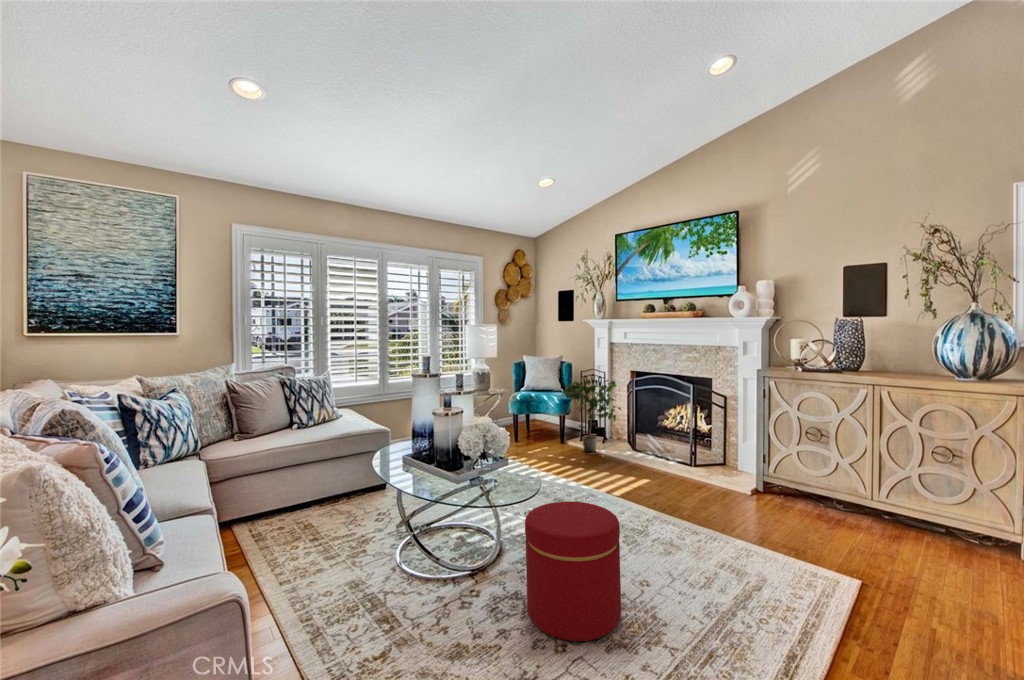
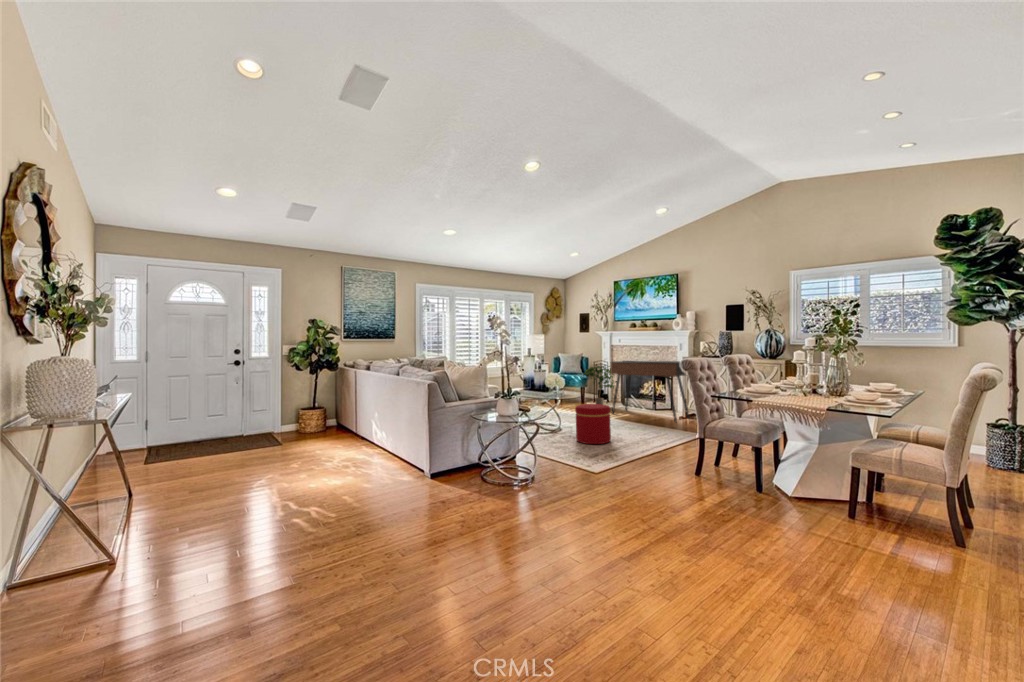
console table: none [611,372,776,513] -> present [610,361,690,422]

